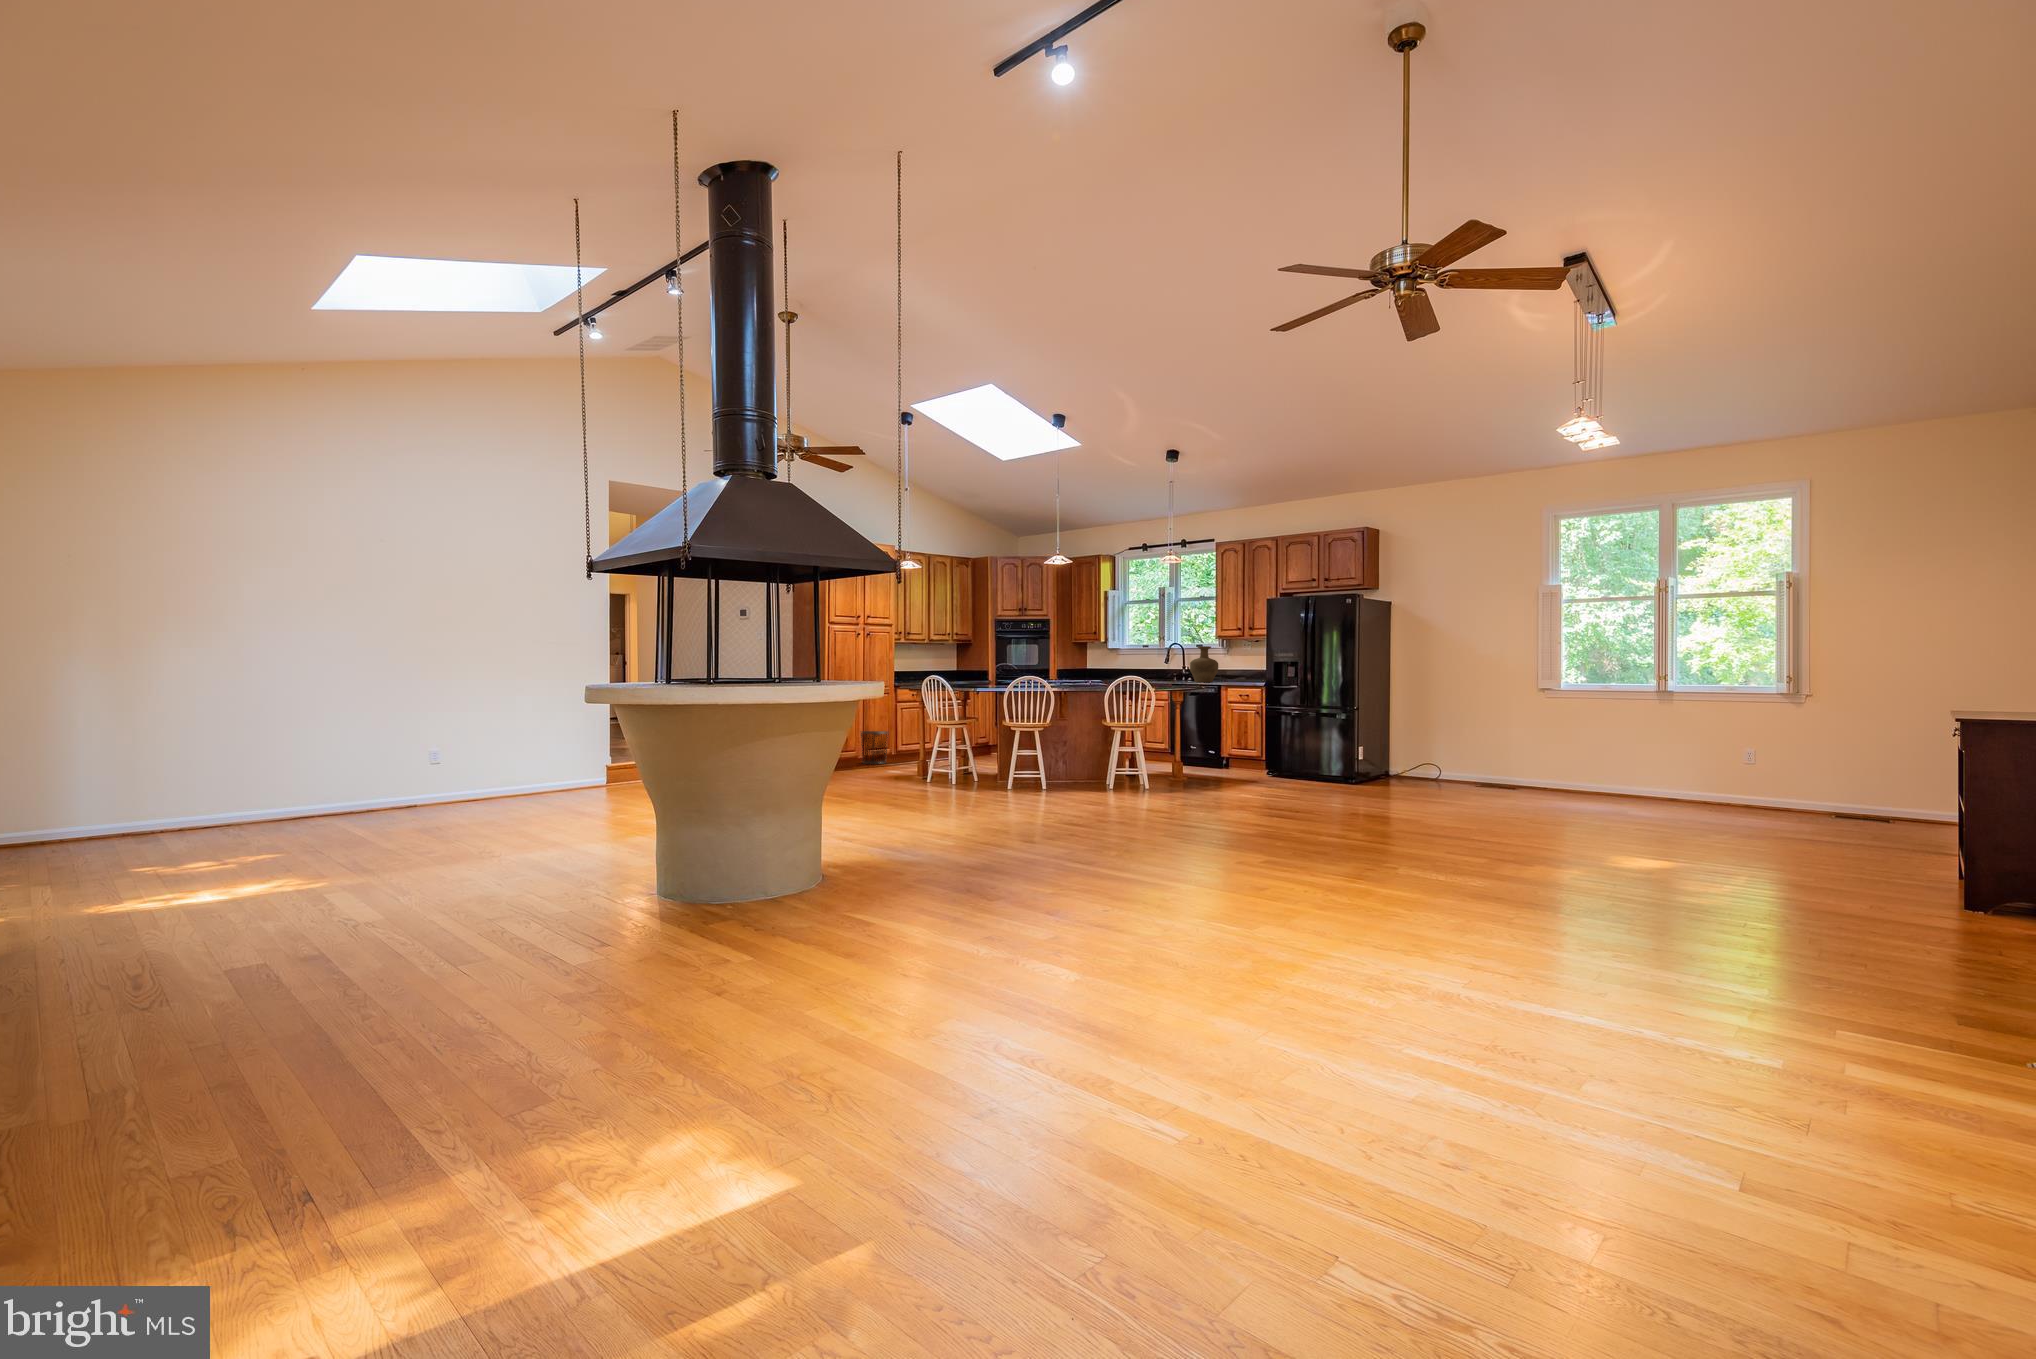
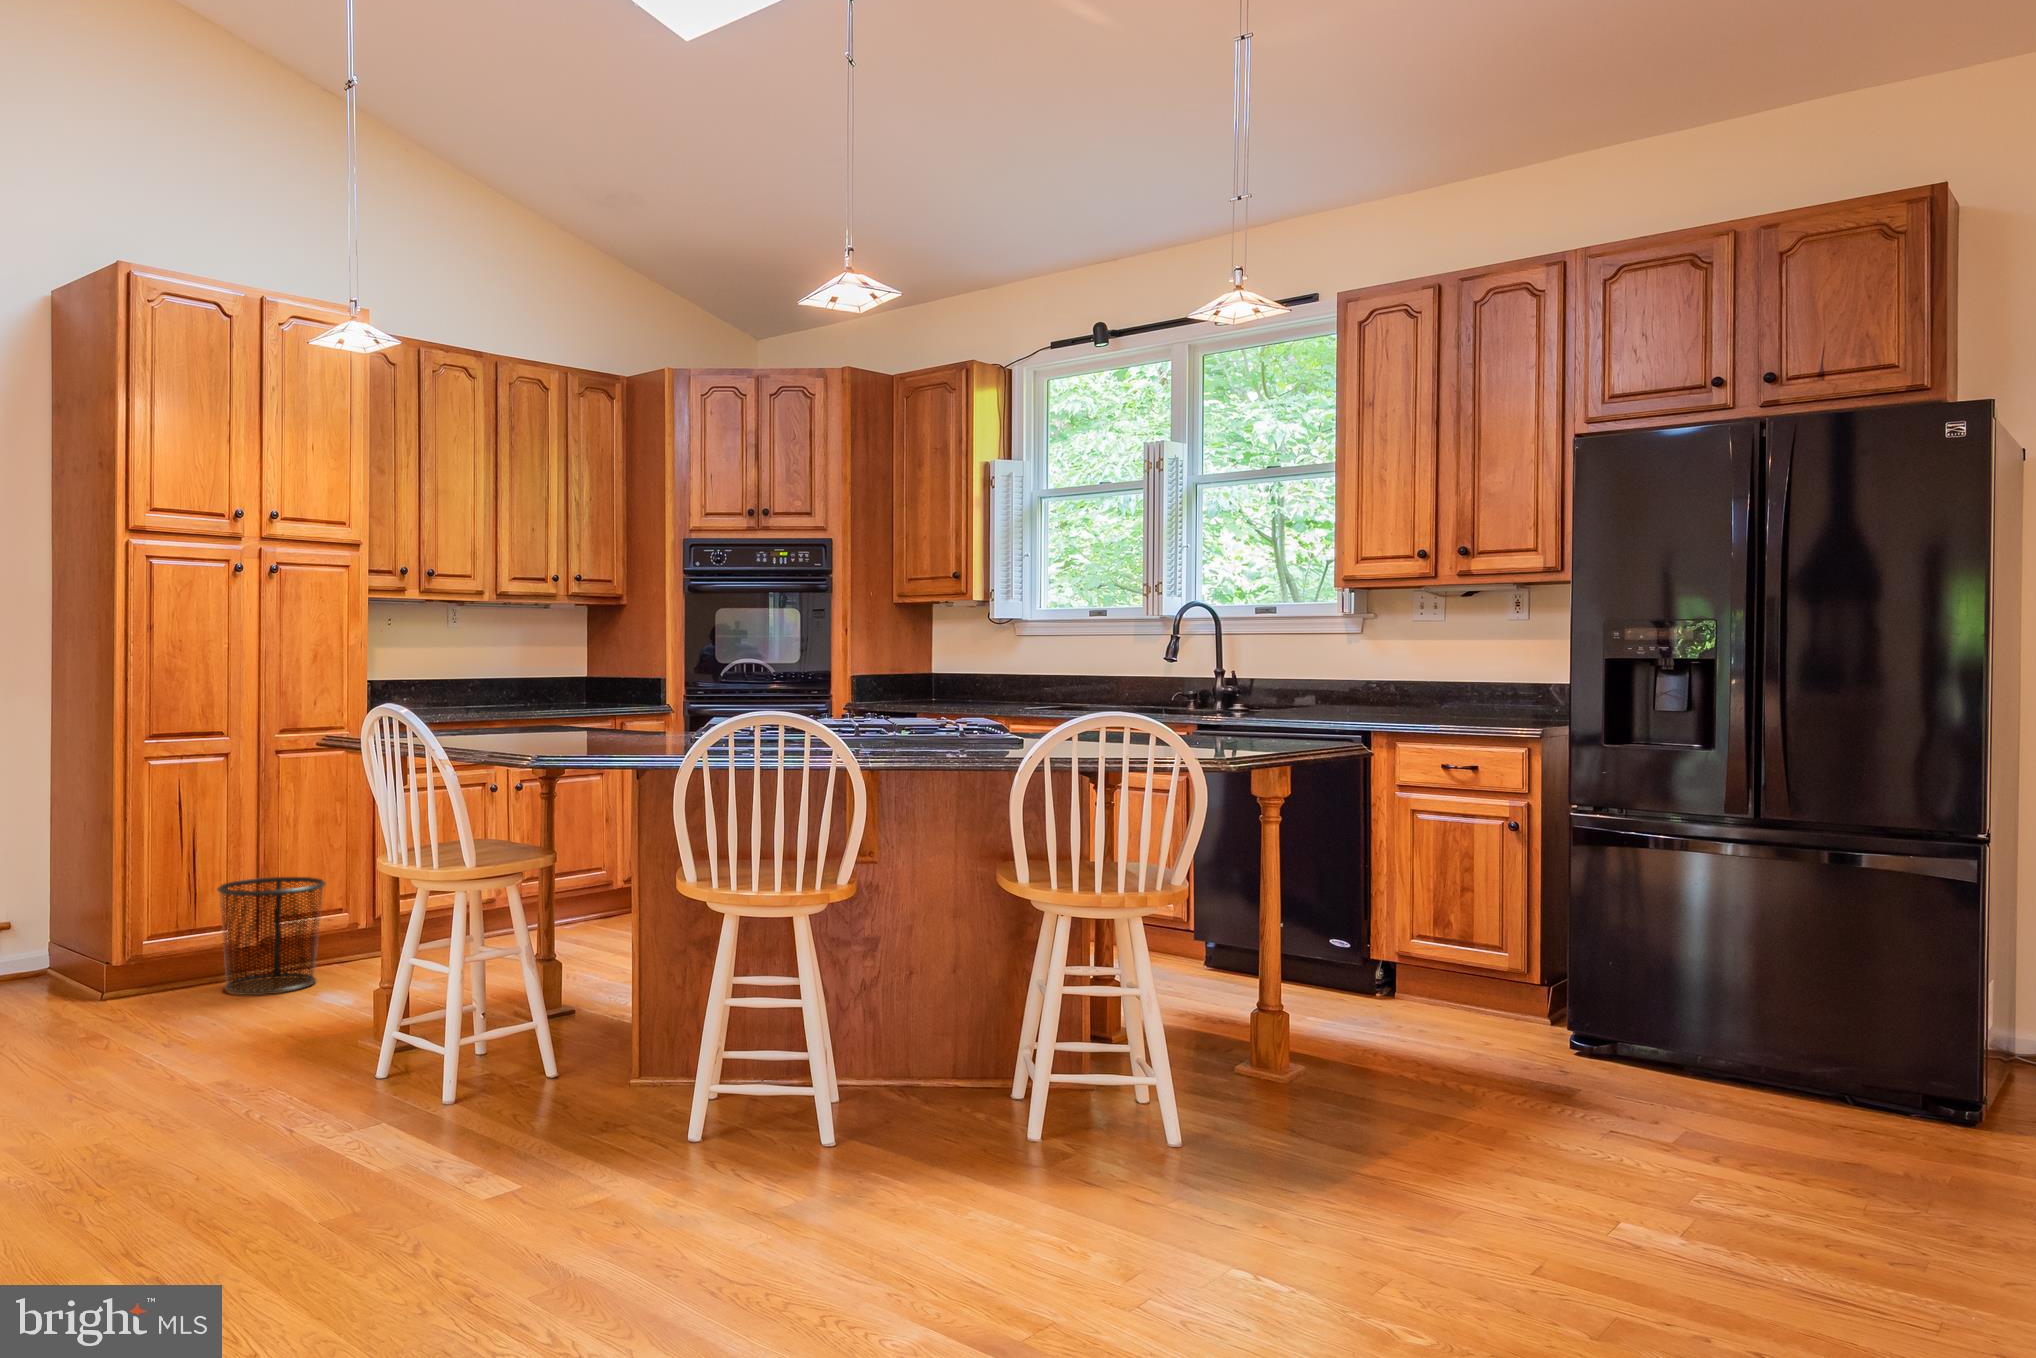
vase: present [1190,646,1218,683] -> none [1276,609,1363,719]

